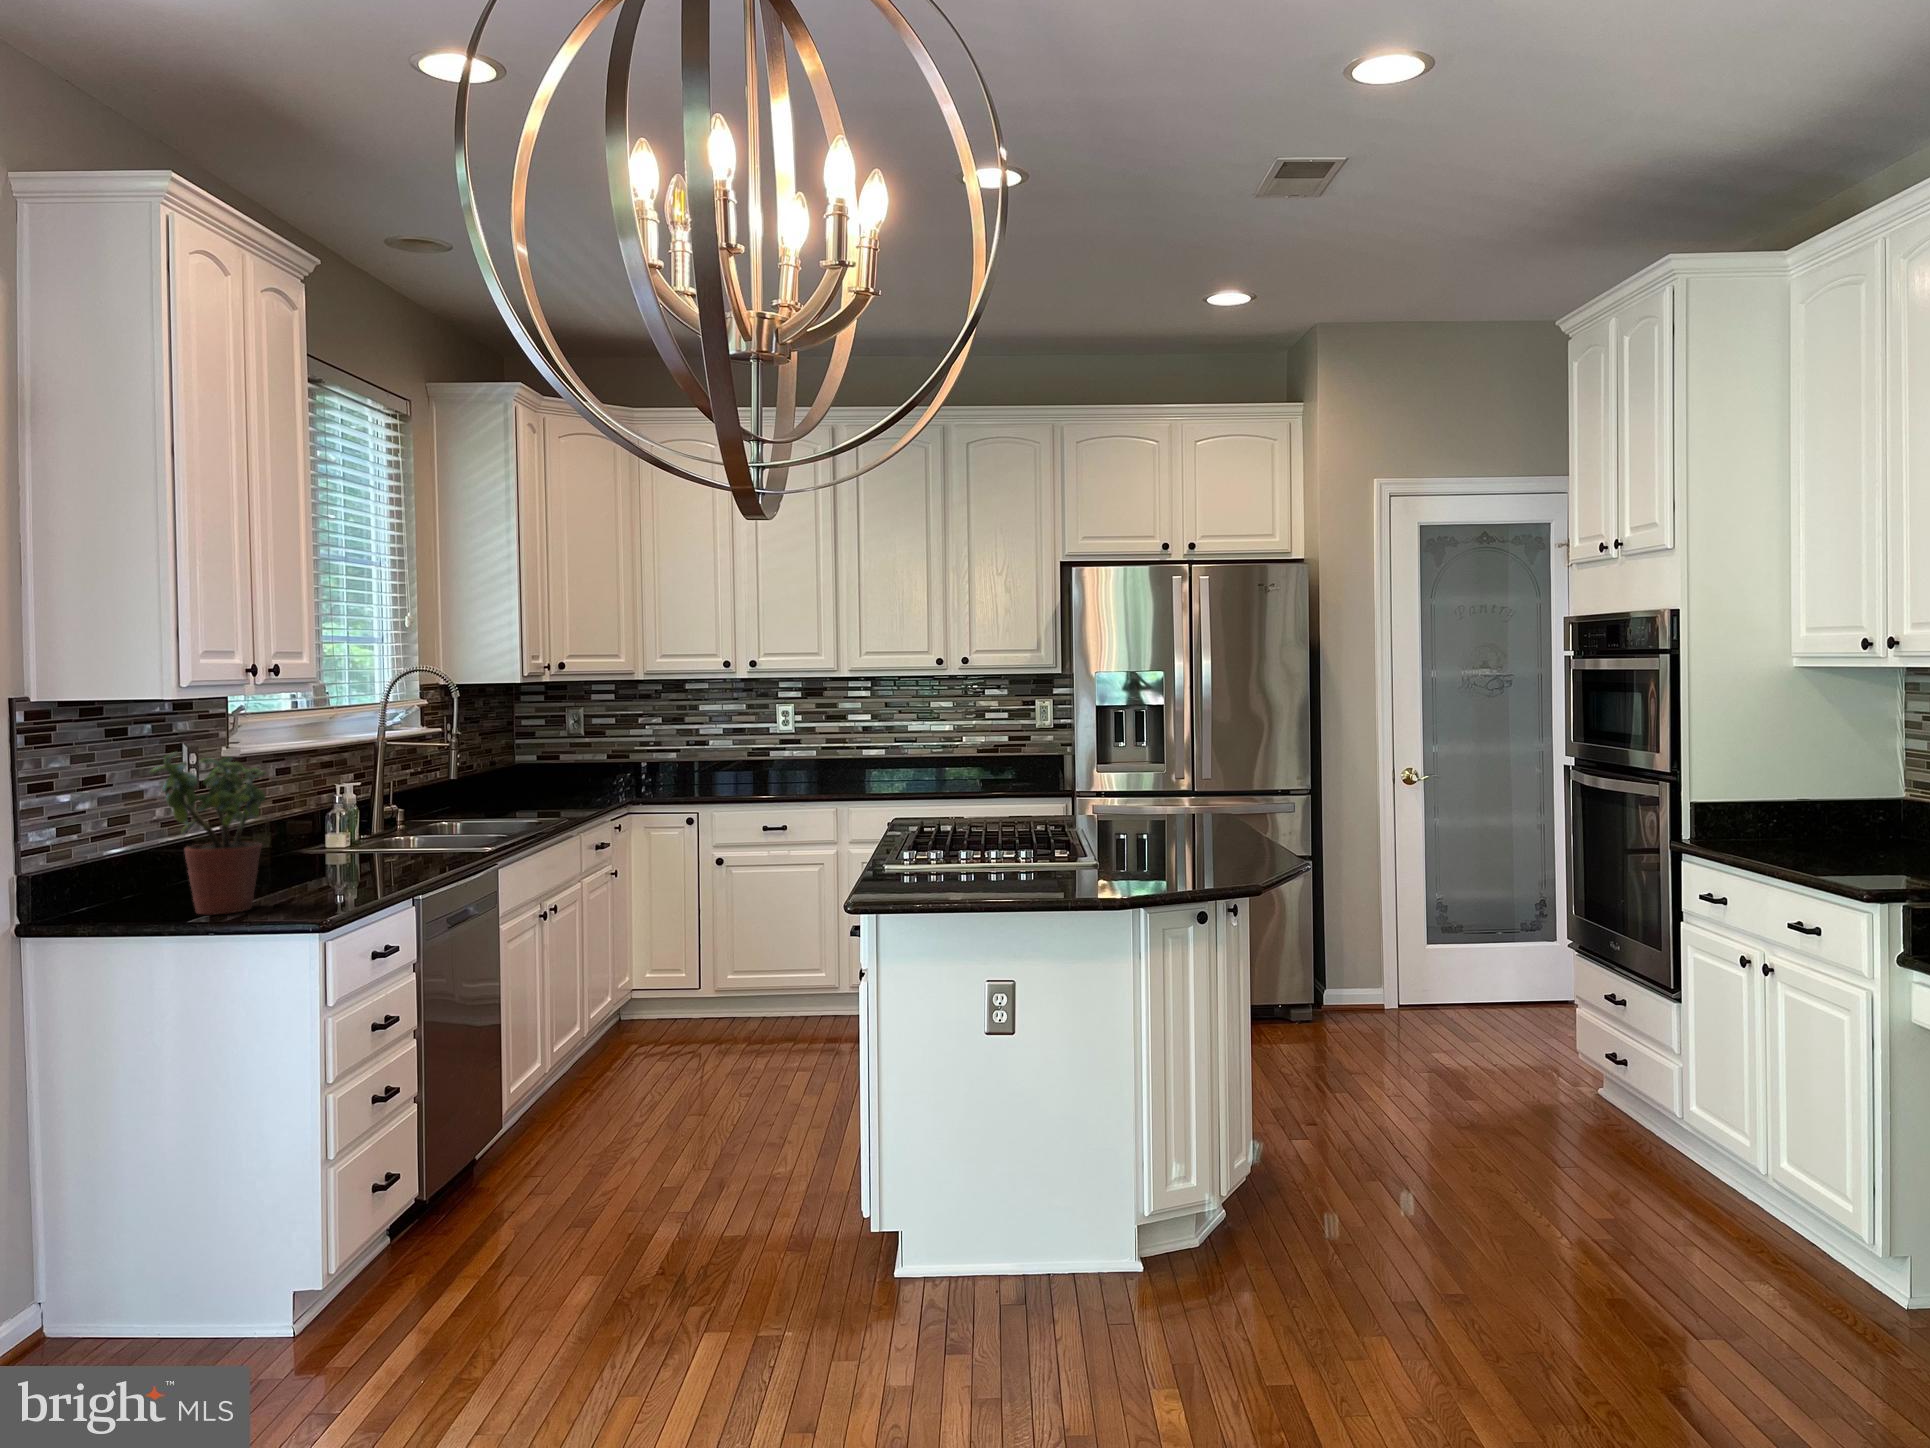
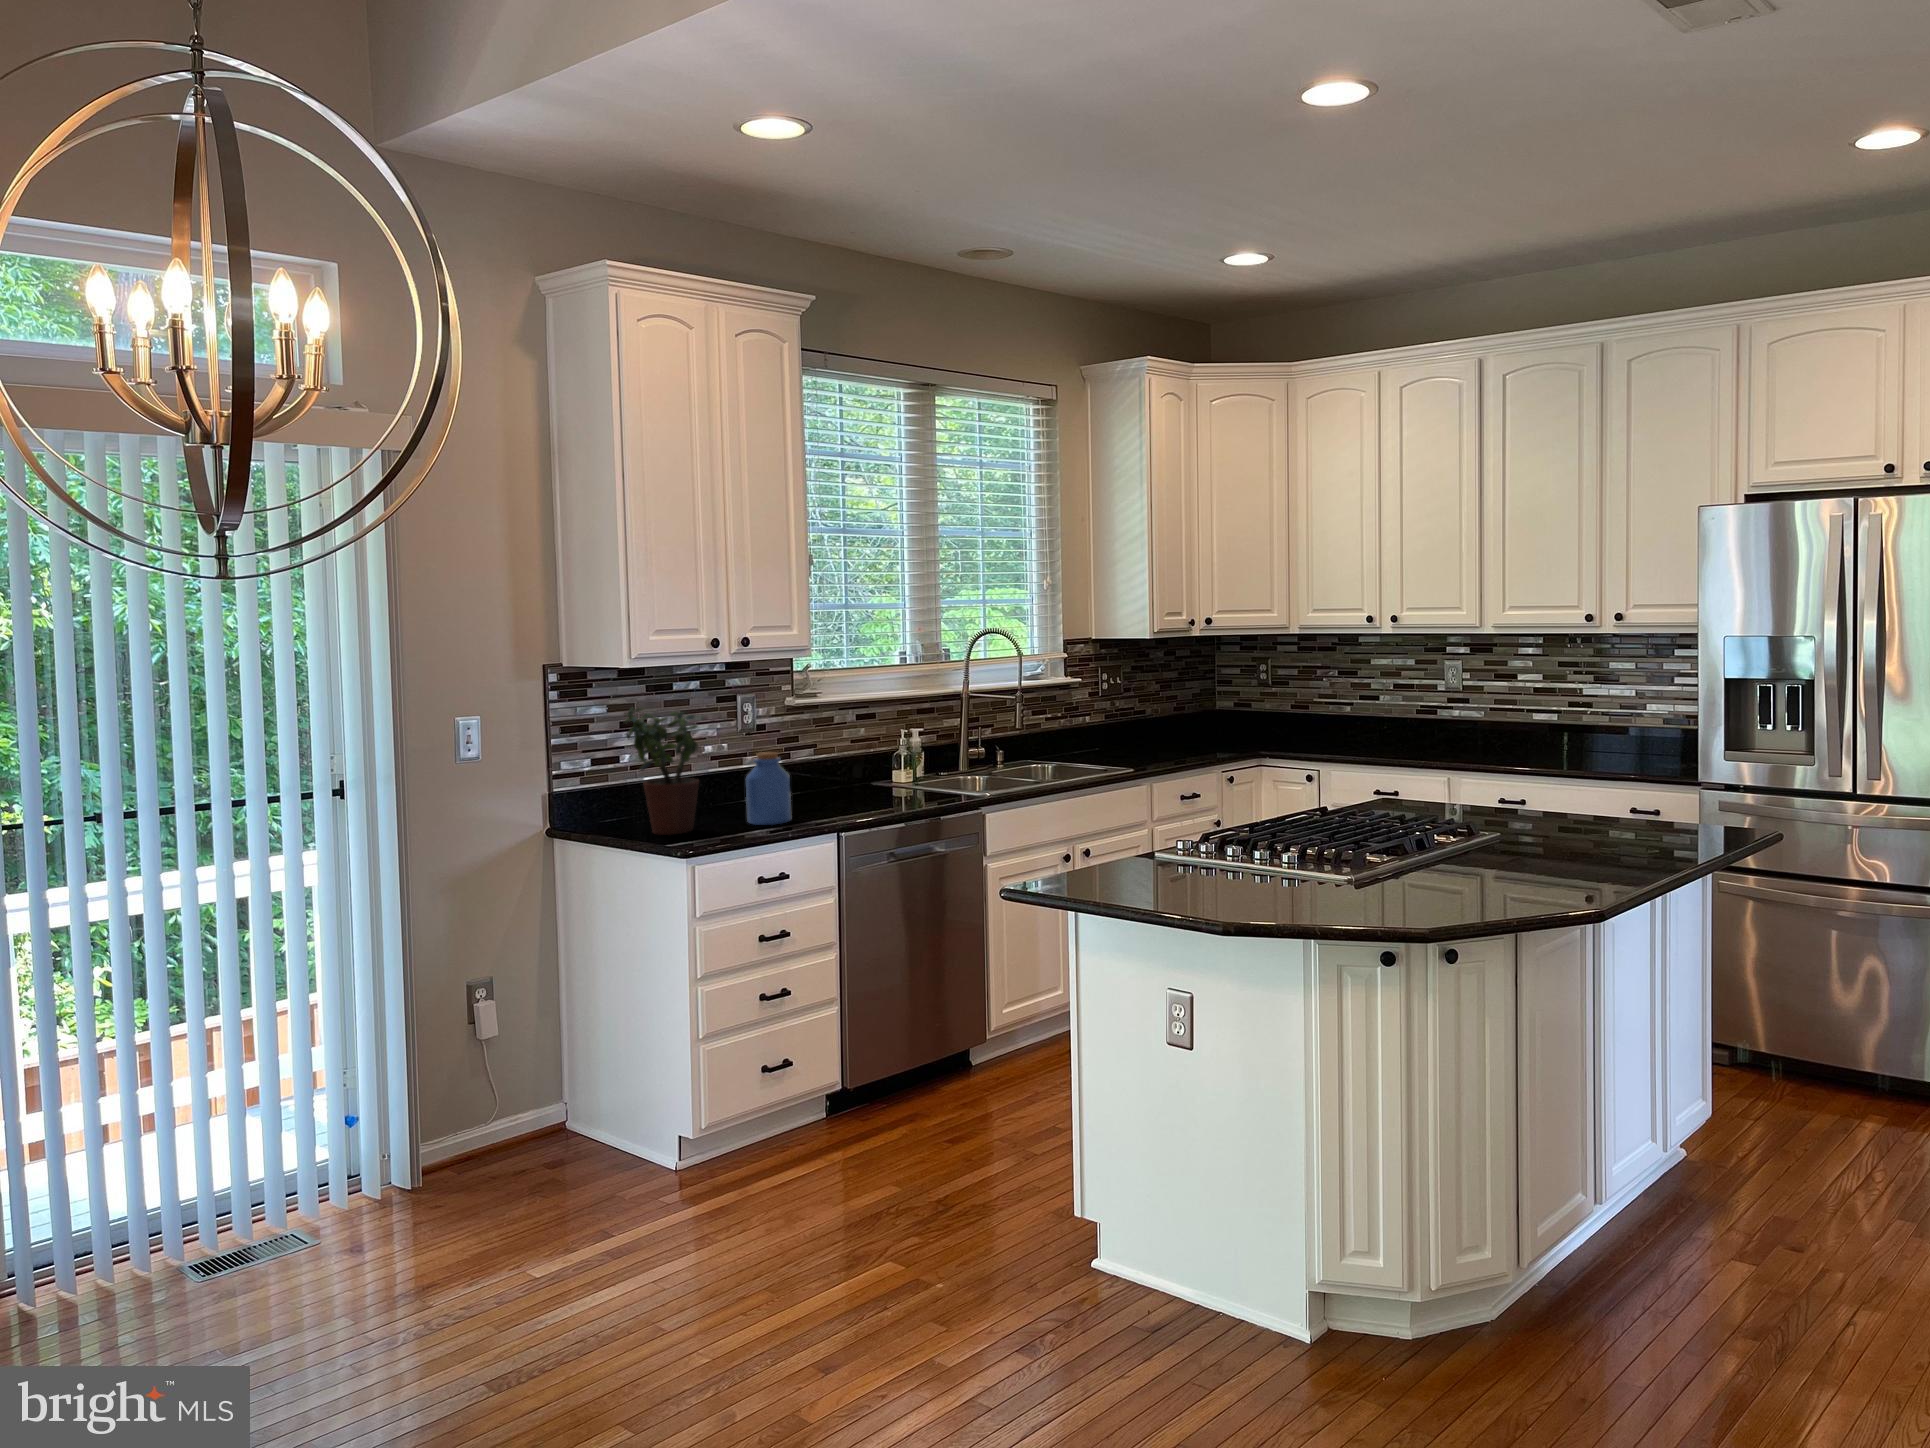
jar: none [294,804,354,893] -> present [746,752,791,825]

